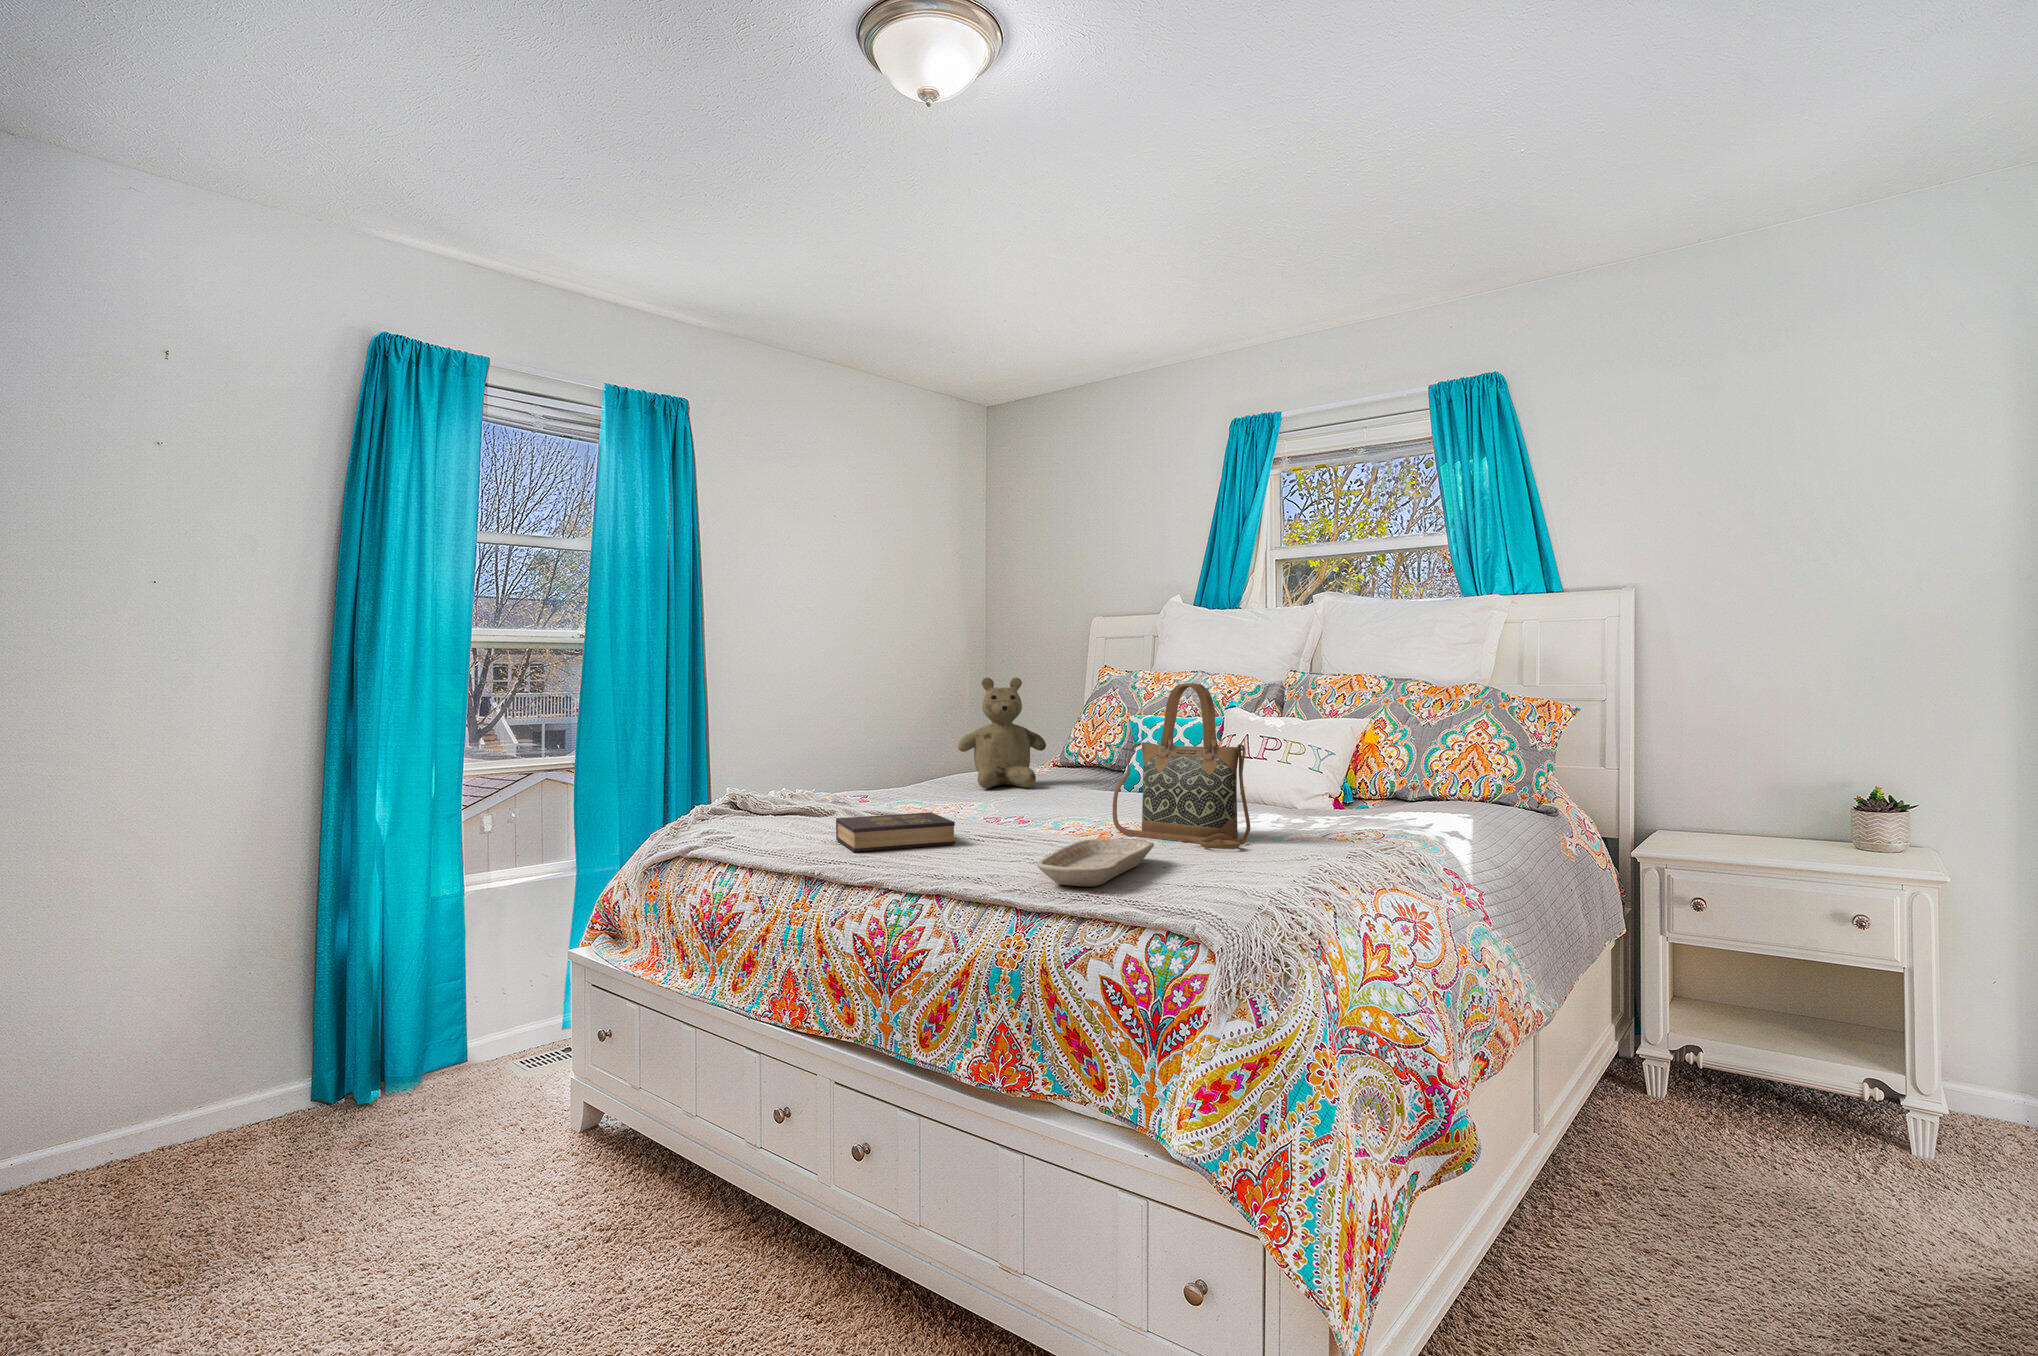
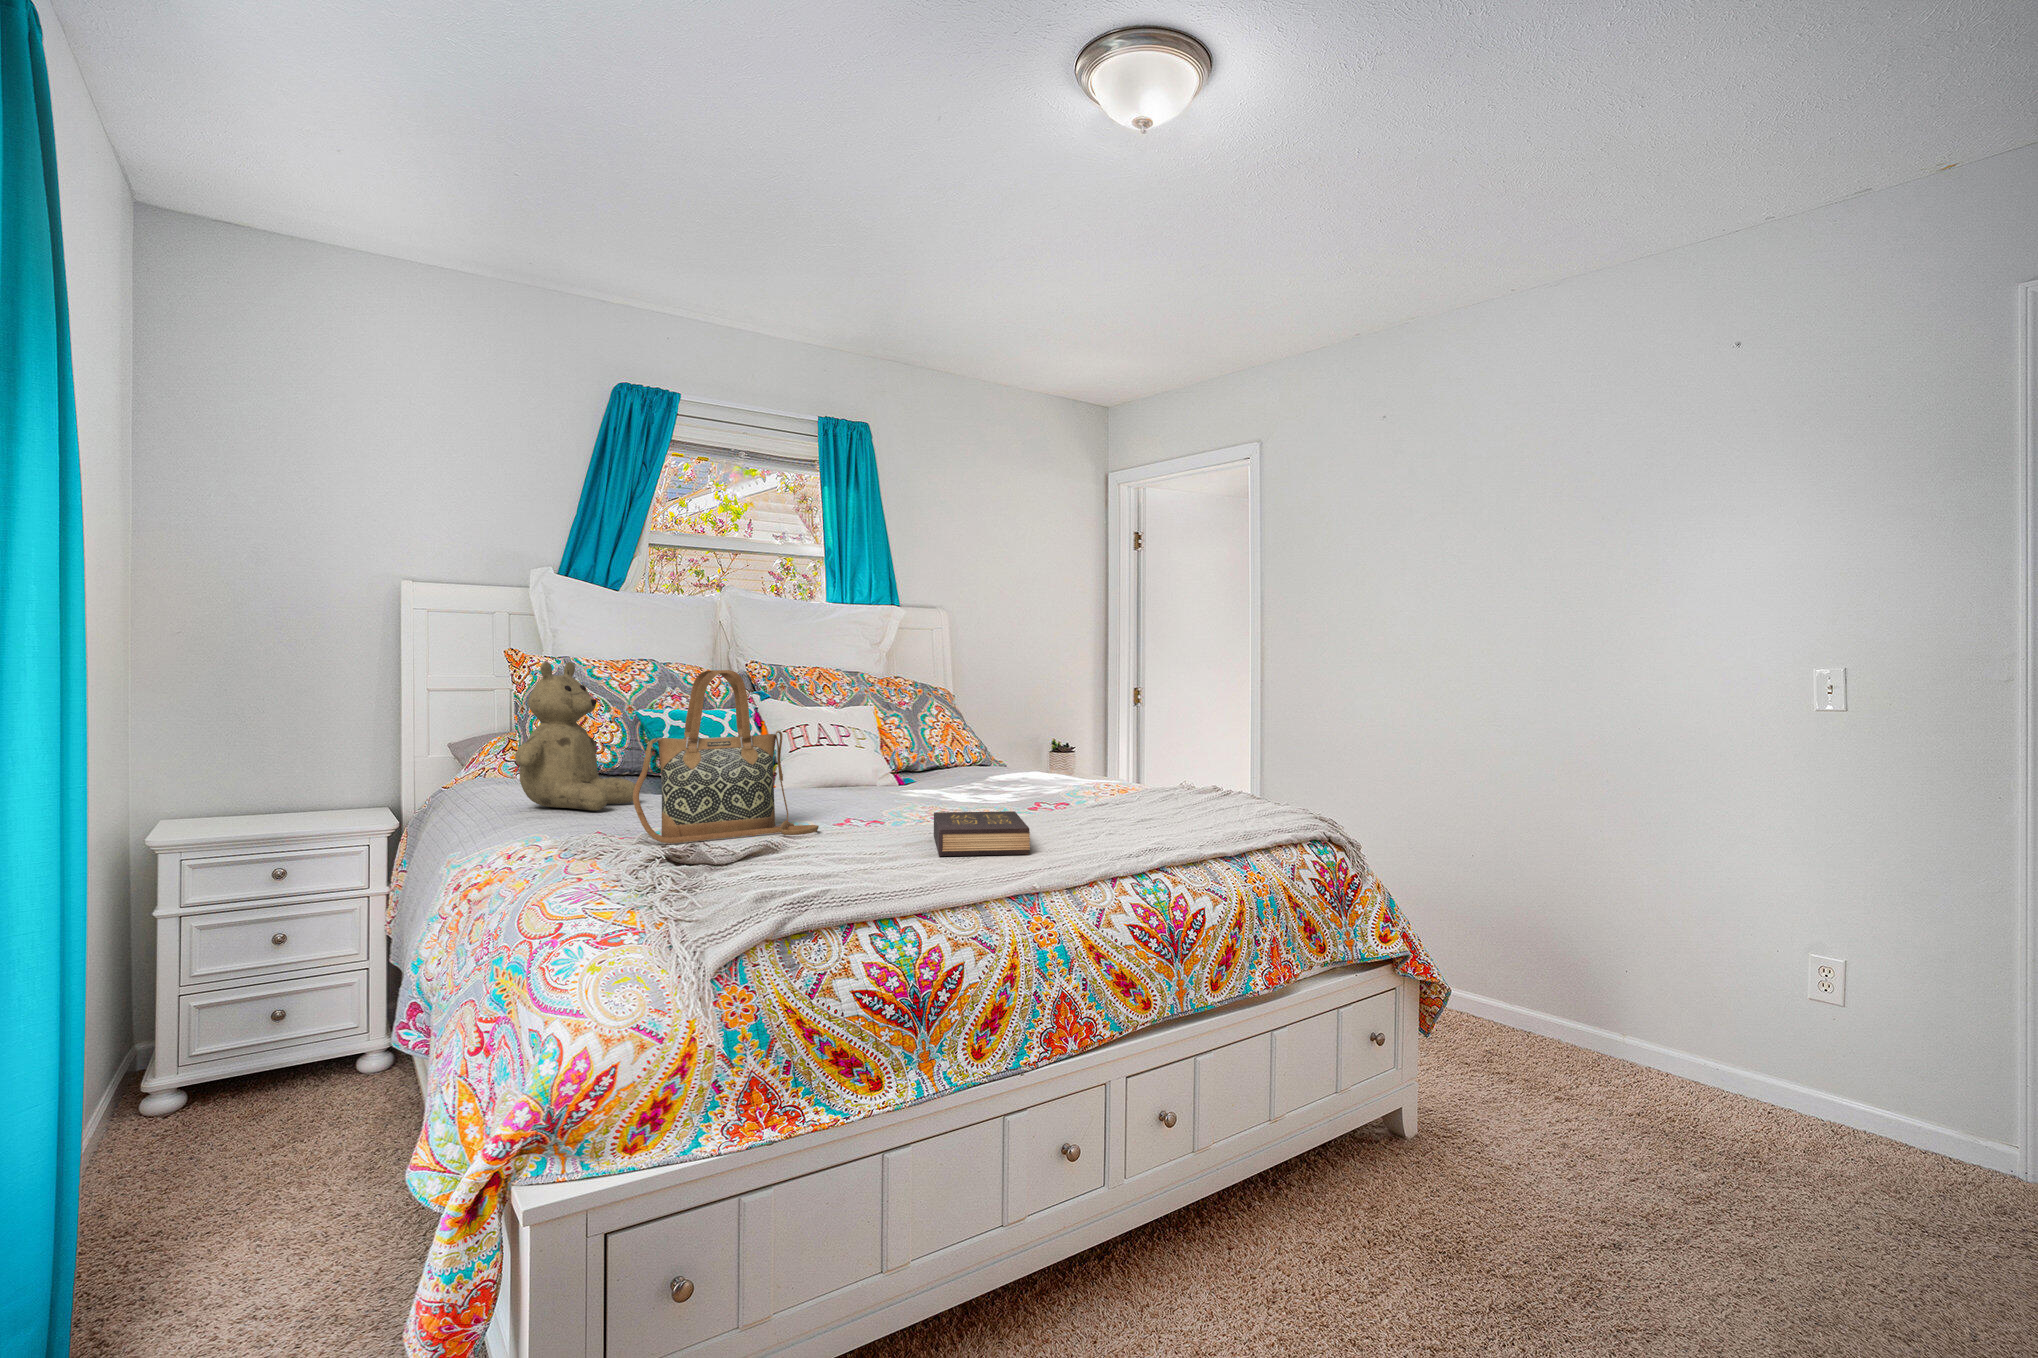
handbag: present [1112,683,1250,849] -> present [633,670,819,843]
tray: present [1037,839,1154,887] -> none [1119,796,1262,827]

